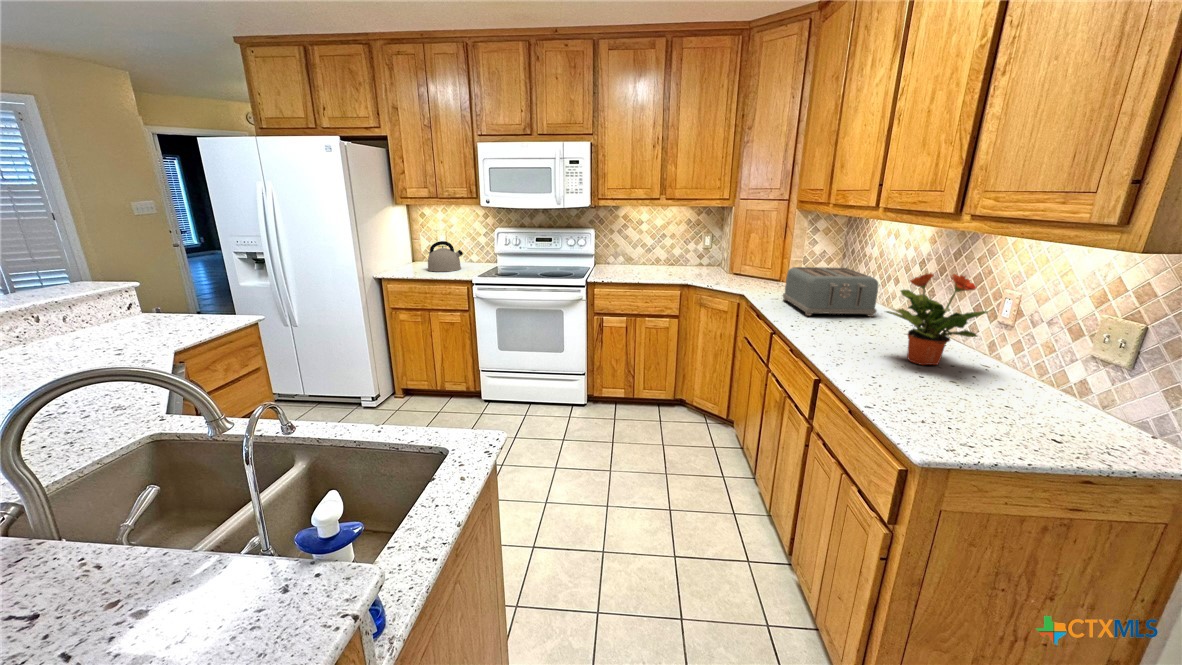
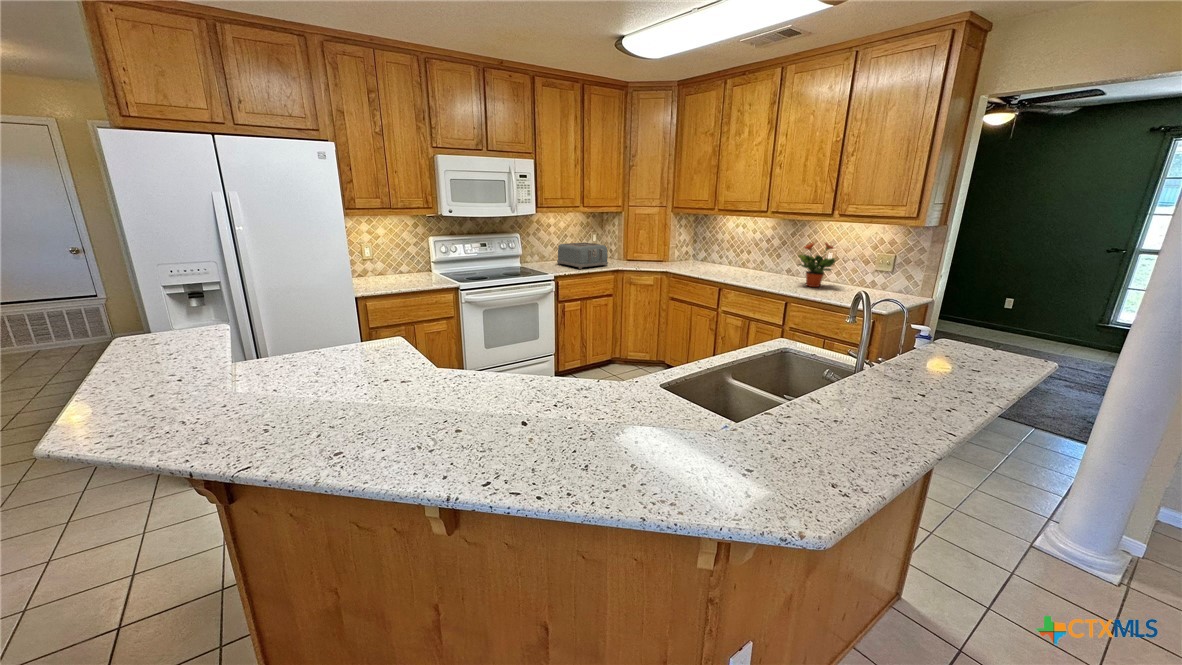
kettle: present [428,241,463,272] -> none [376,254,413,286]
toaster: present [783,267,878,317] -> present [557,242,608,269]

